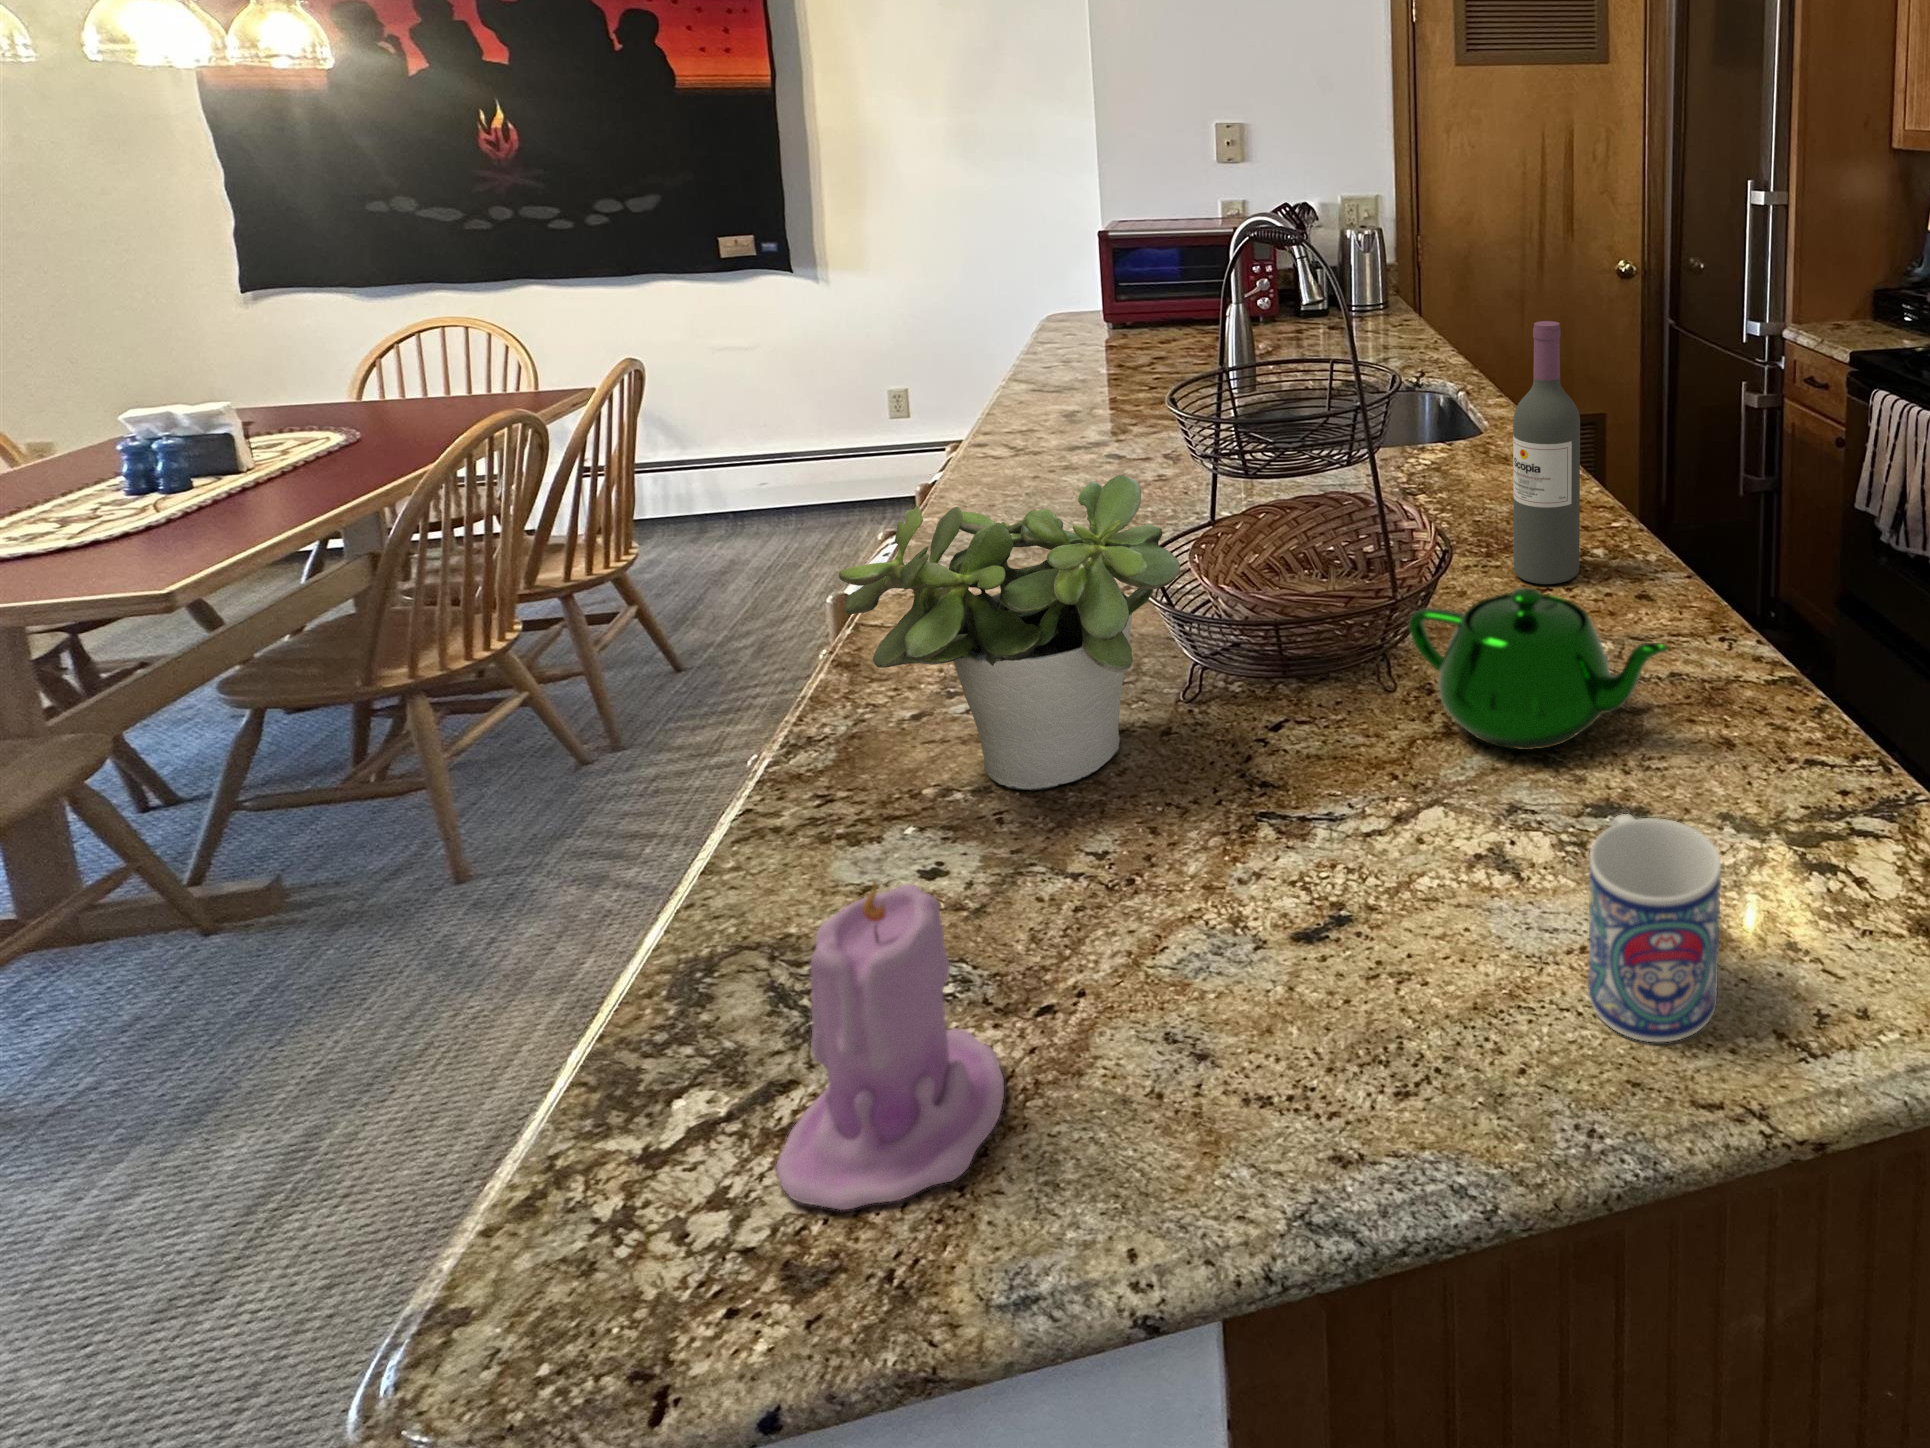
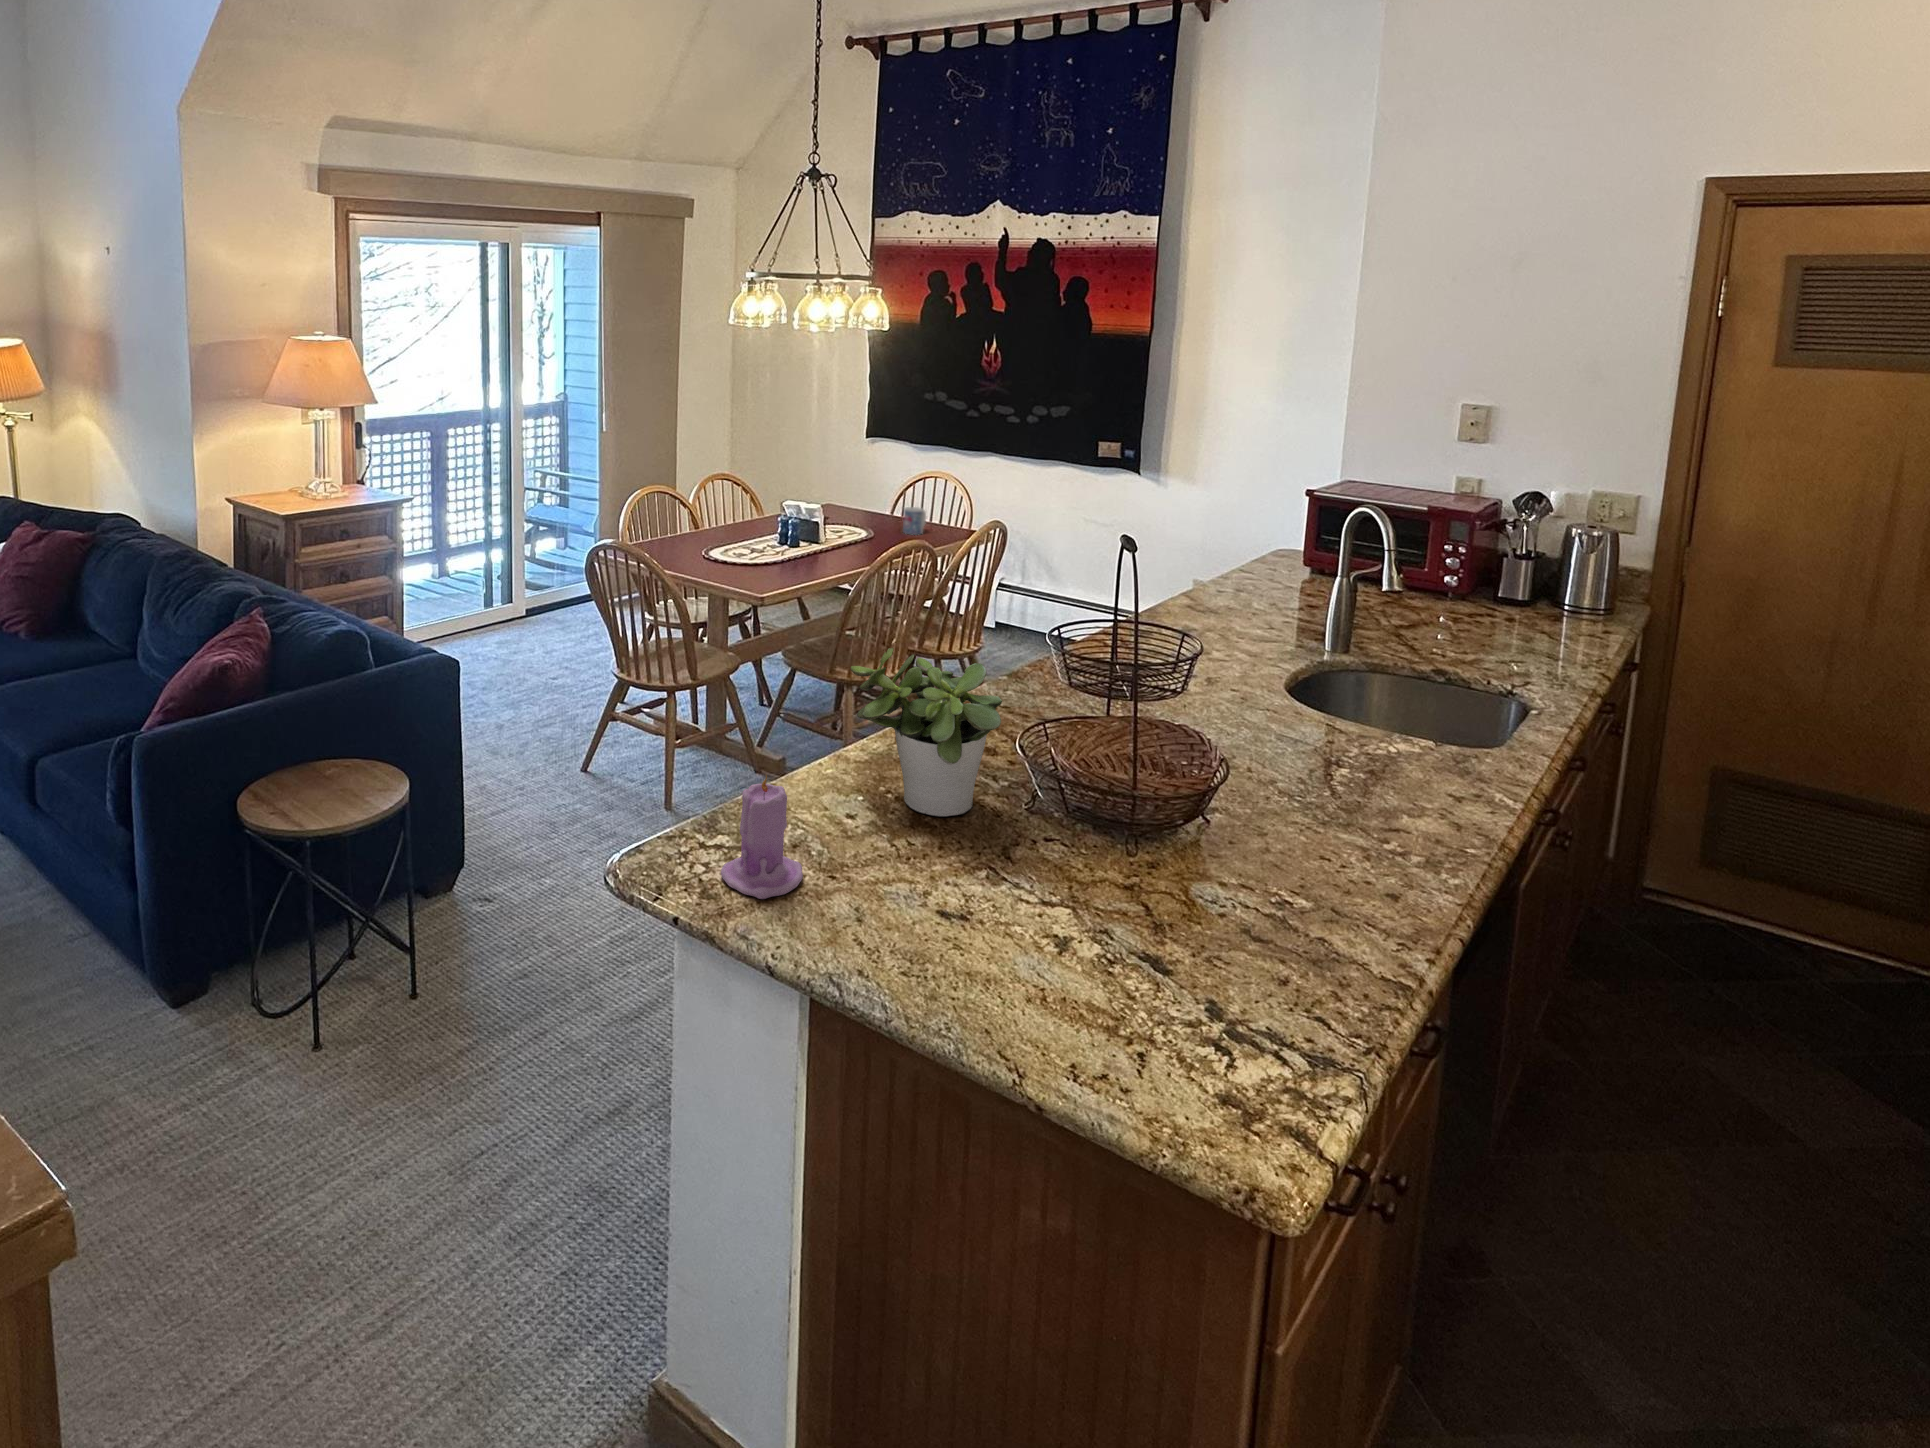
wine bottle: present [1513,321,1580,584] -> none [1307,656,1378,865]
teapot: present [1410,587,1669,750] -> none [1115,811,1238,927]
mug: present [1588,814,1721,1042] -> present [903,507,926,535]

